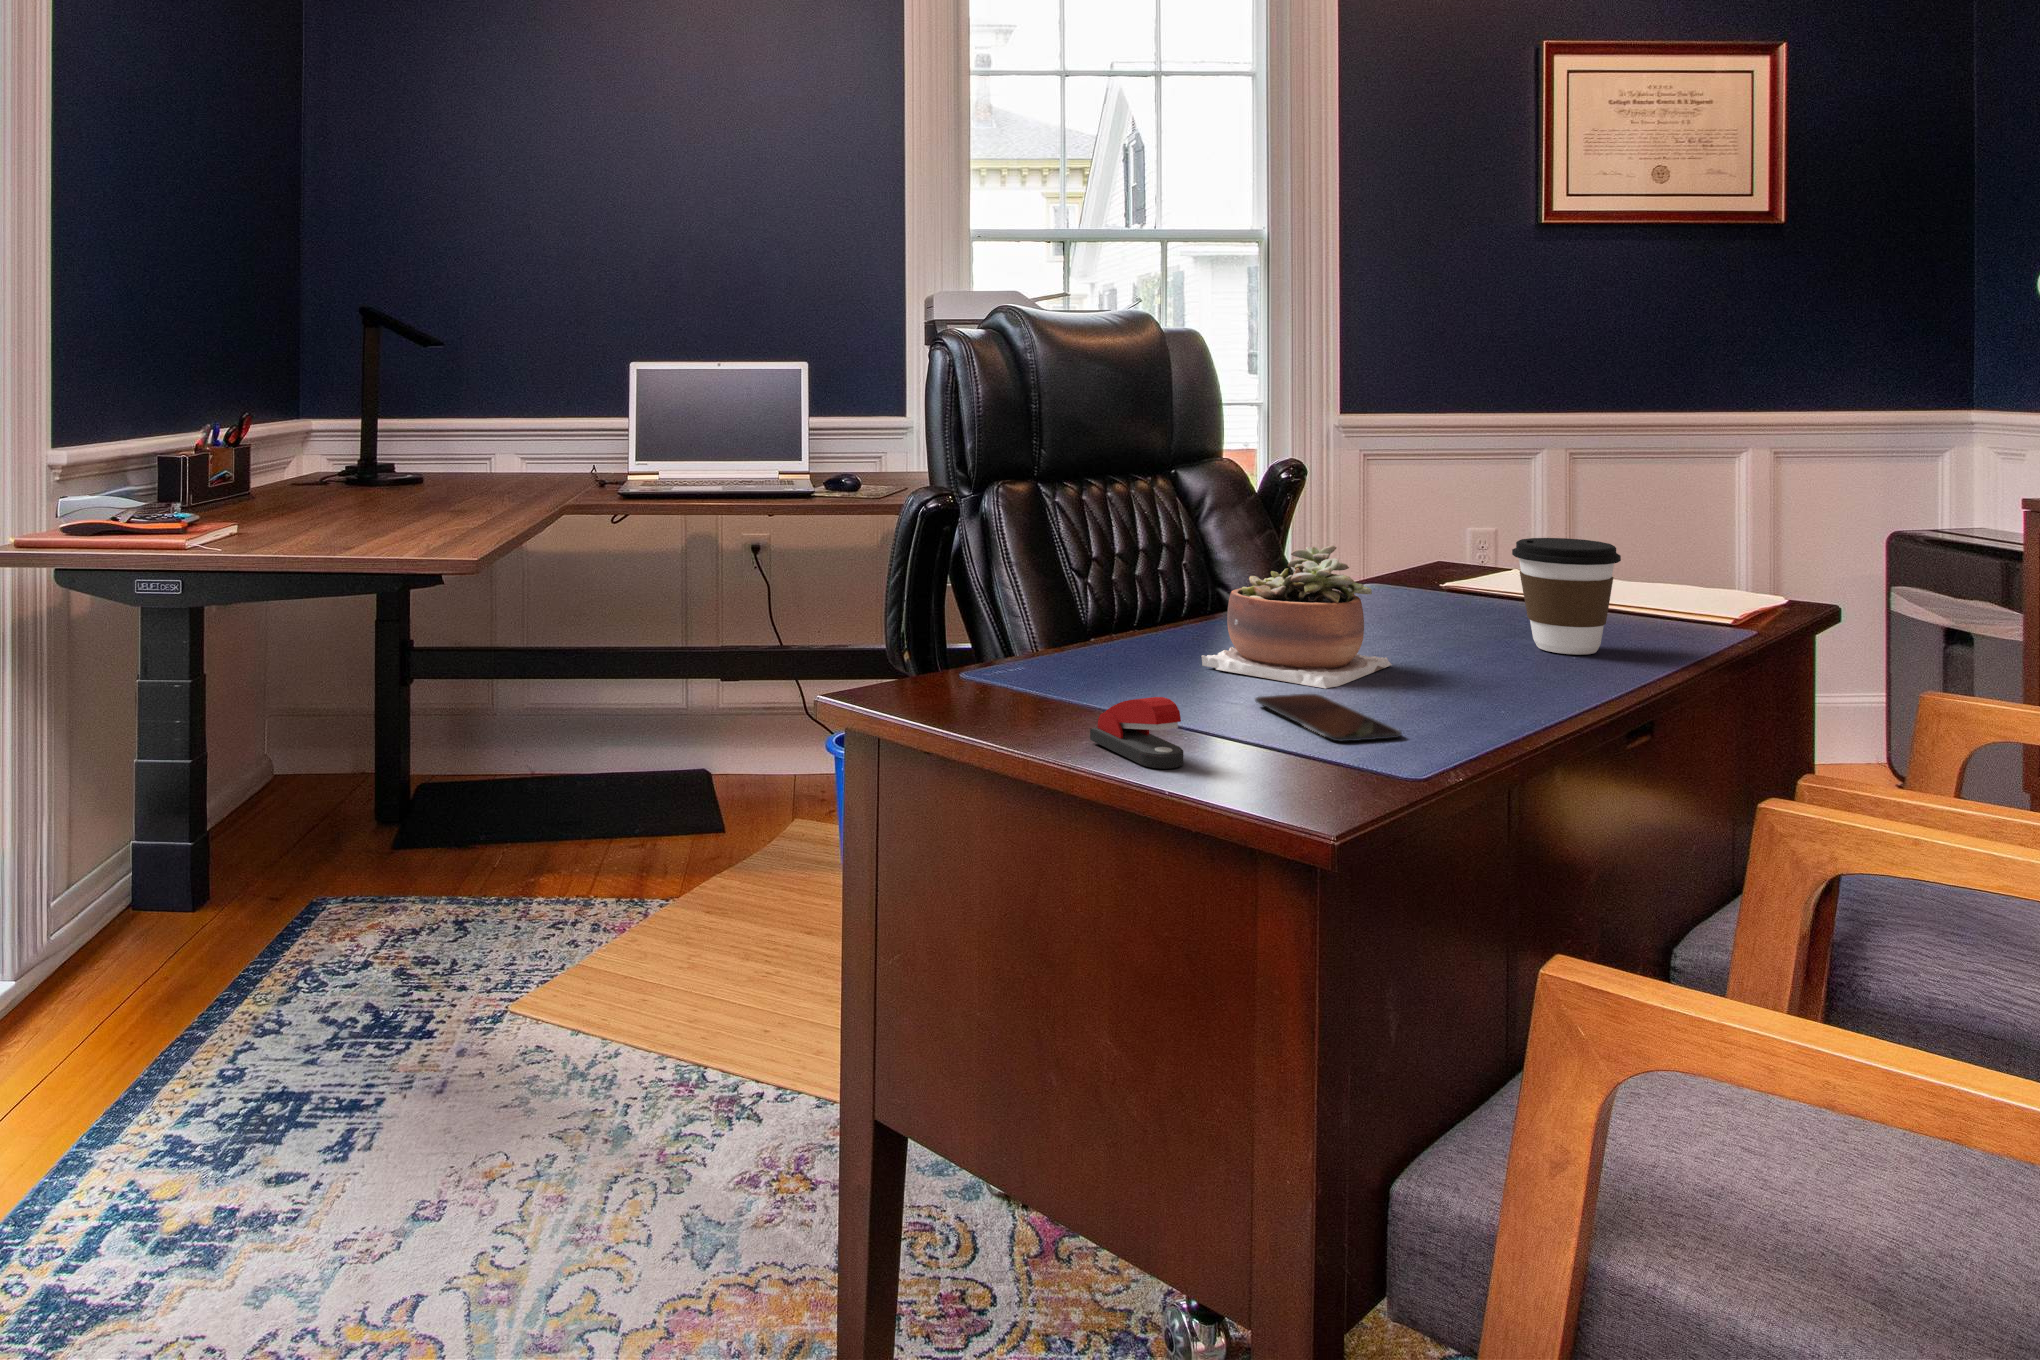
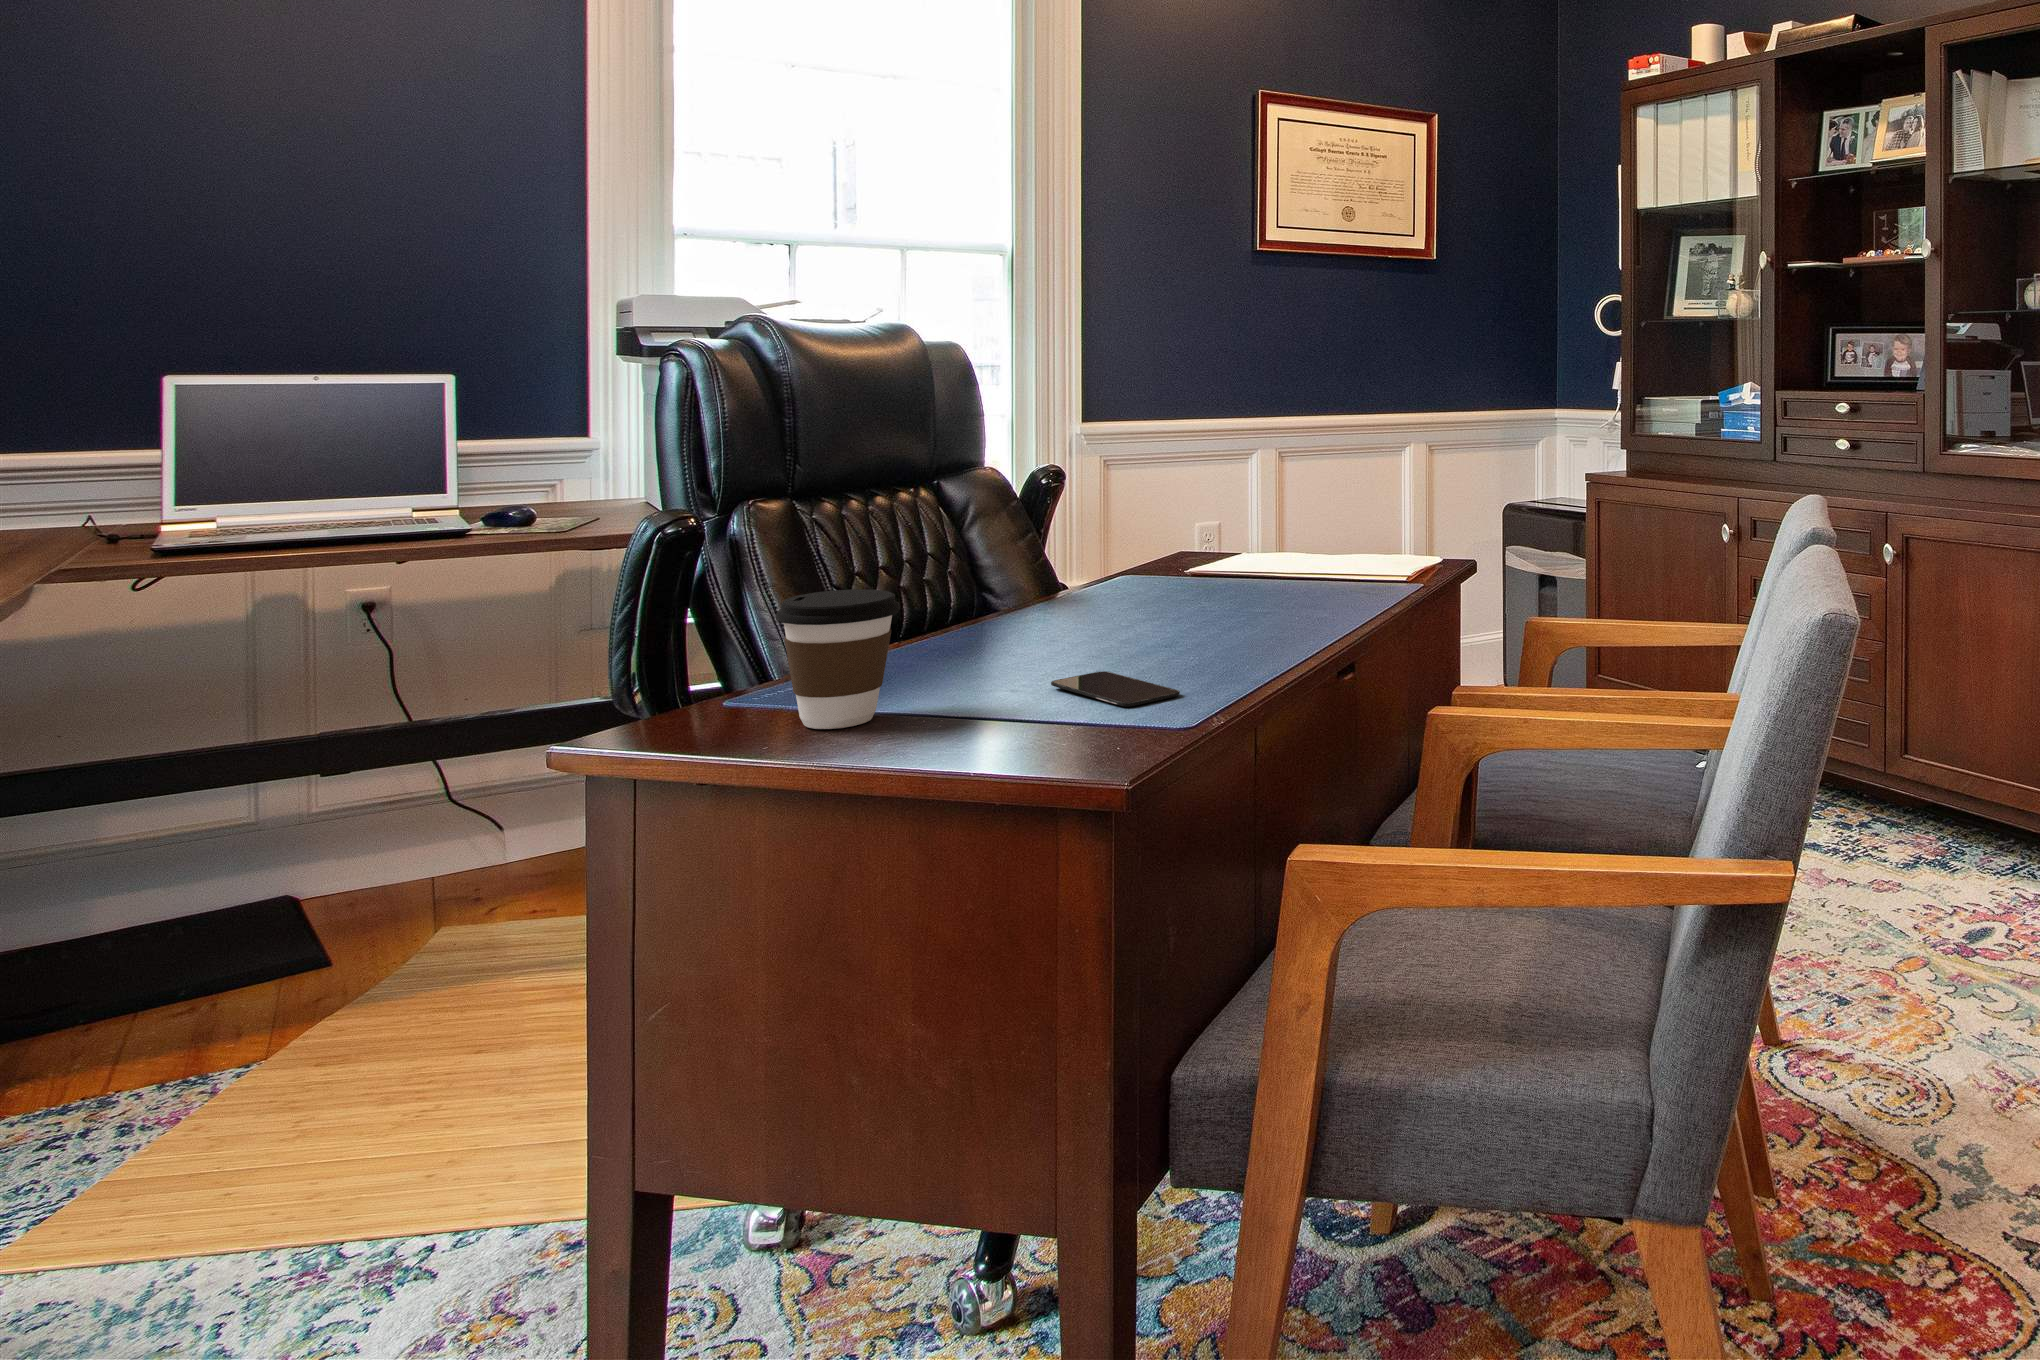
coffee cup: present [1512,538,1621,654] -> present [776,589,900,729]
succulent plant: present [1202,545,1392,689] -> none [995,539,1164,666]
stapler: present [1090,697,1184,769] -> none [901,689,996,754]

